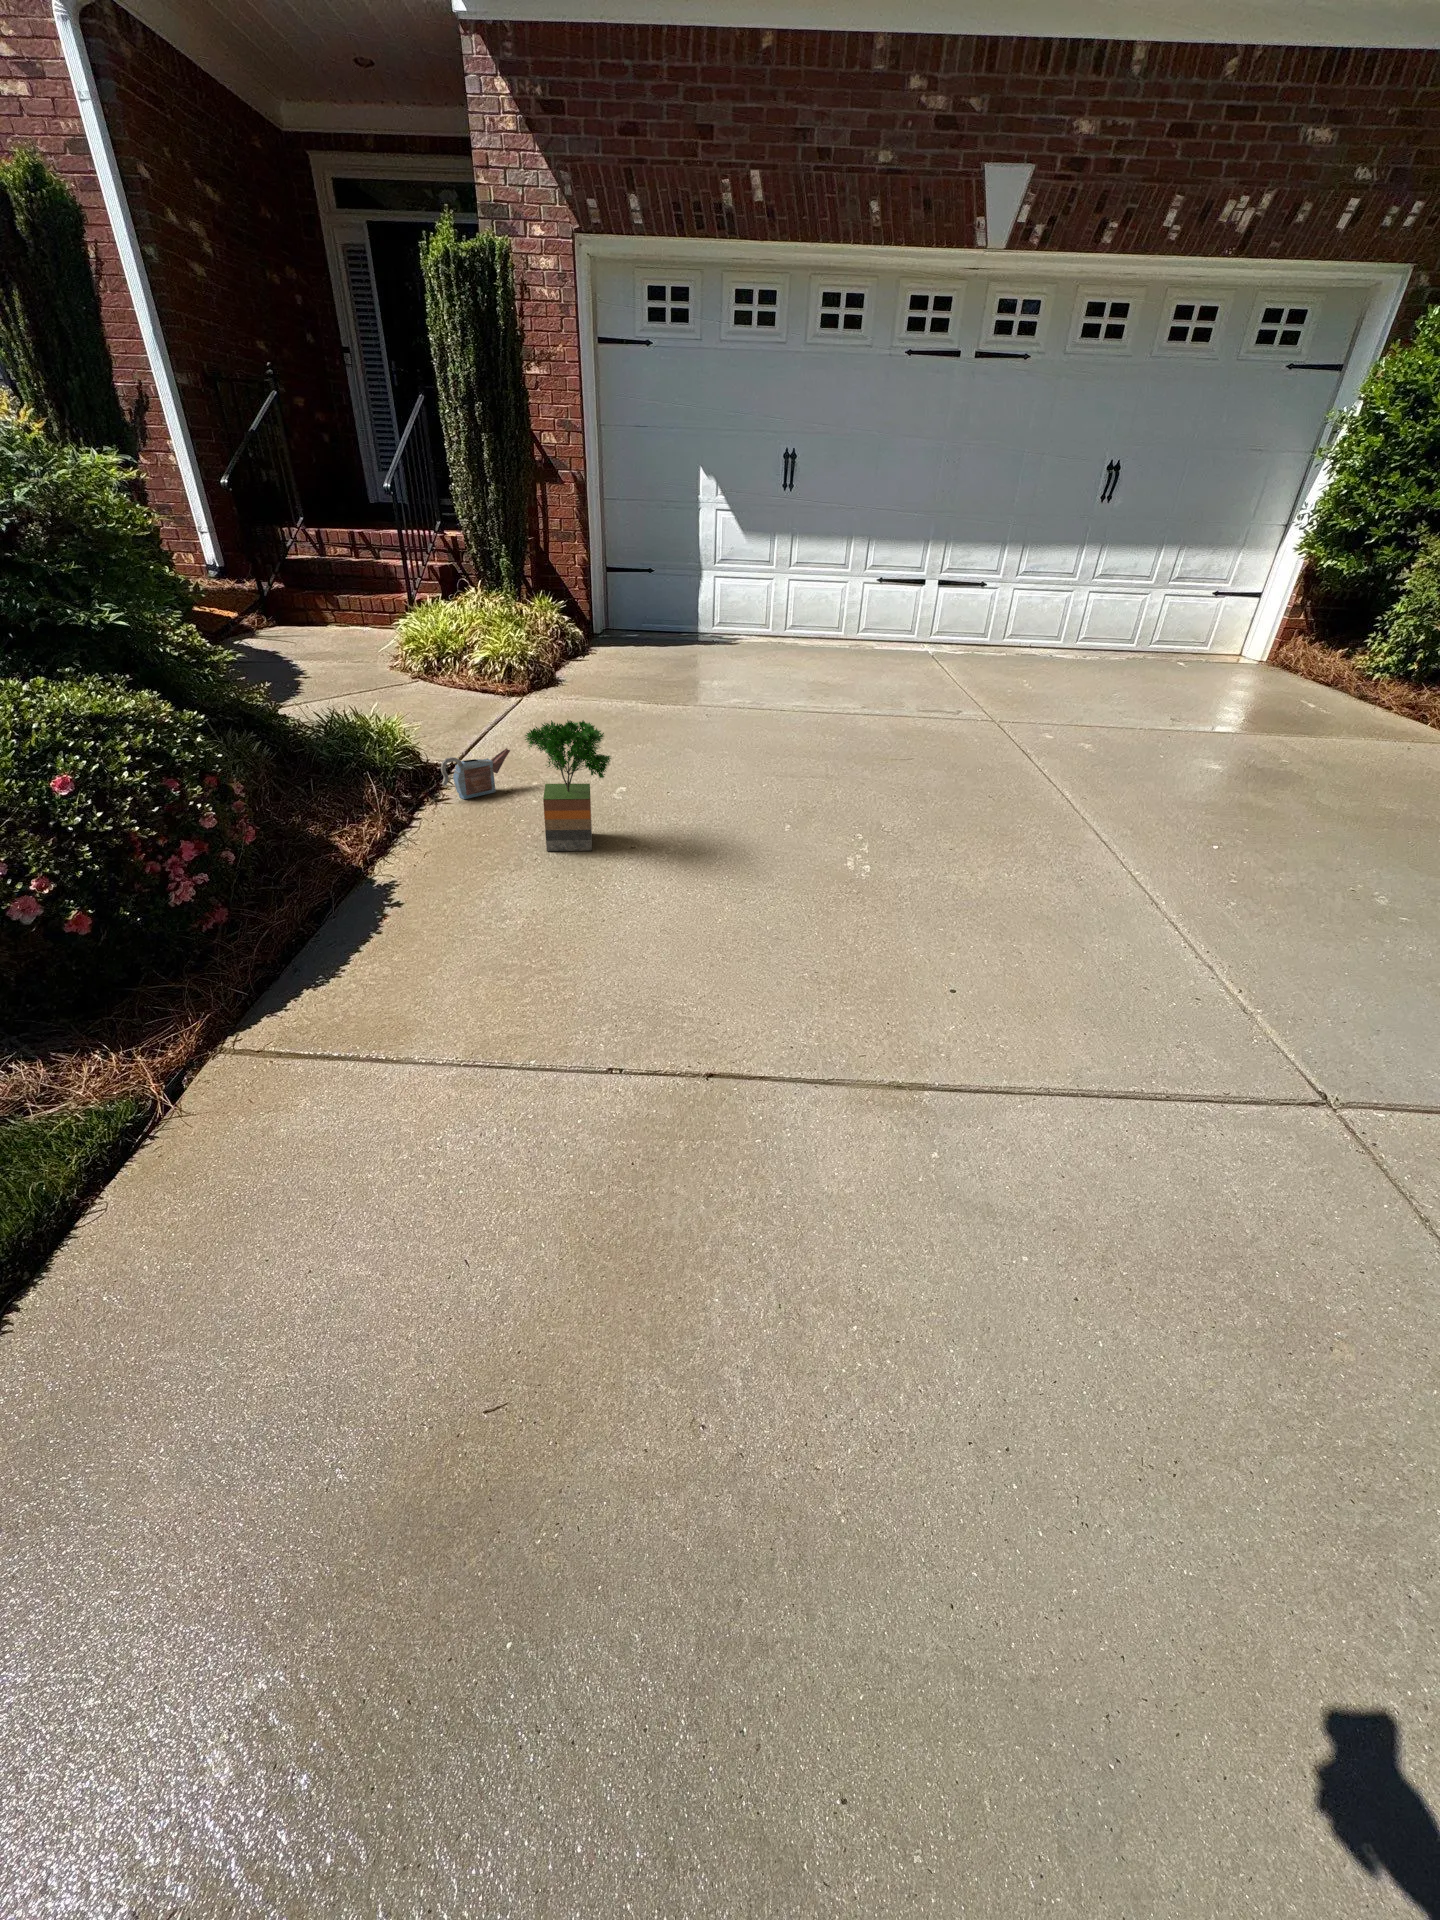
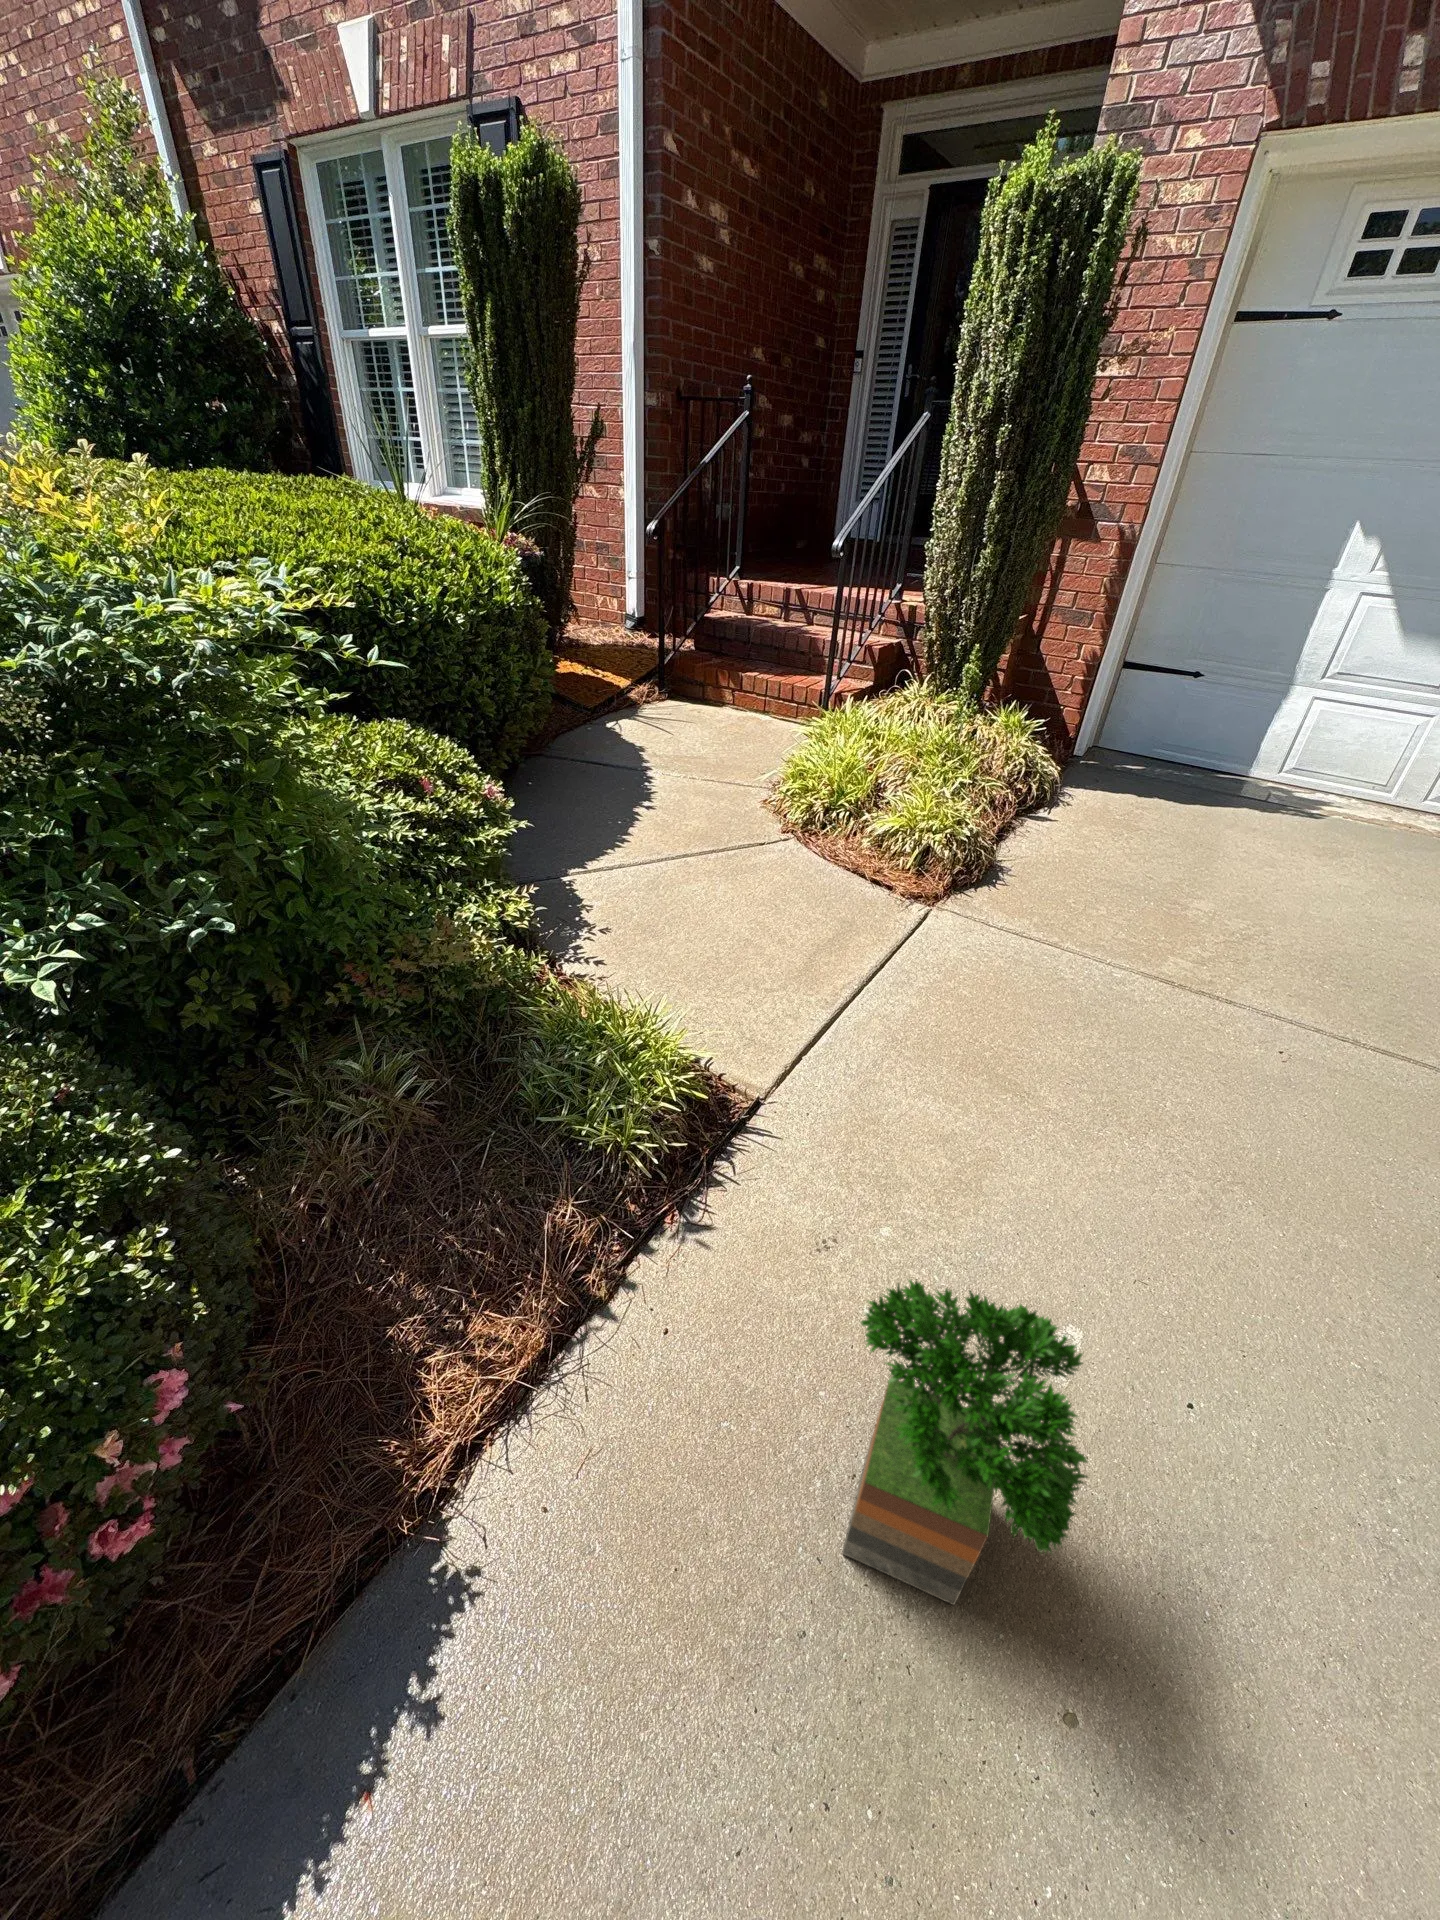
watering can: present [441,748,510,799] -> none [705,1133,859,1212]

